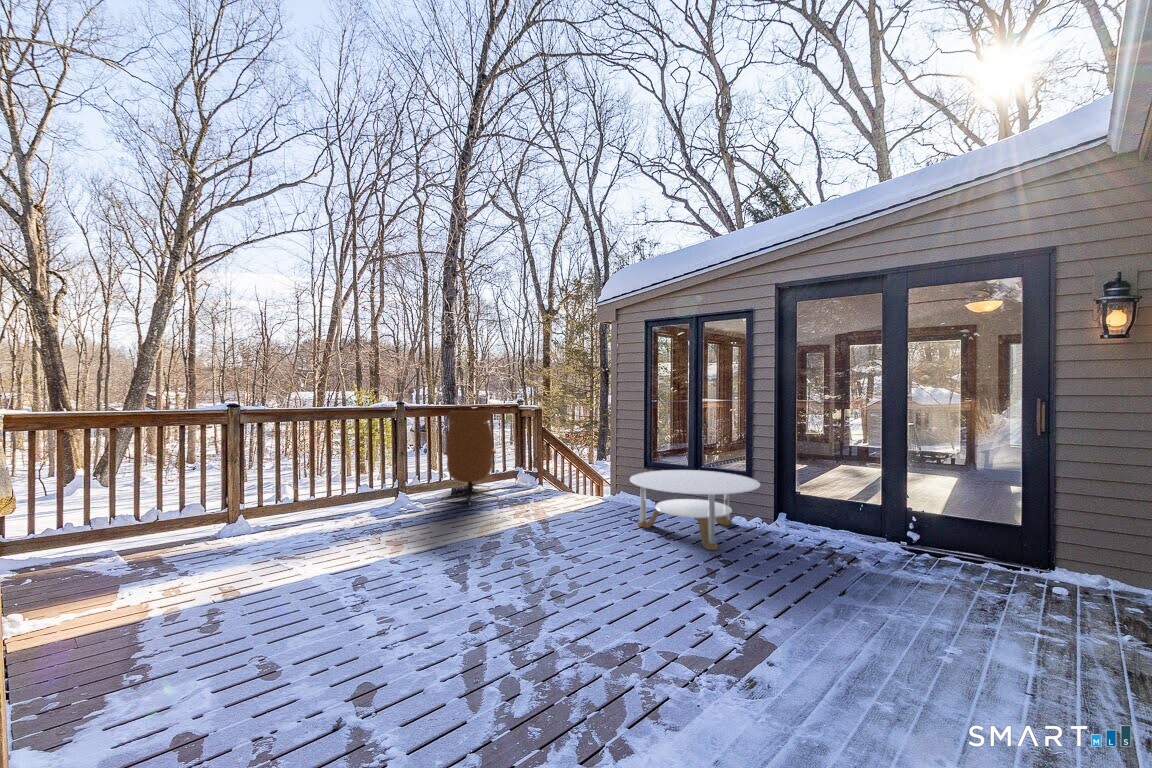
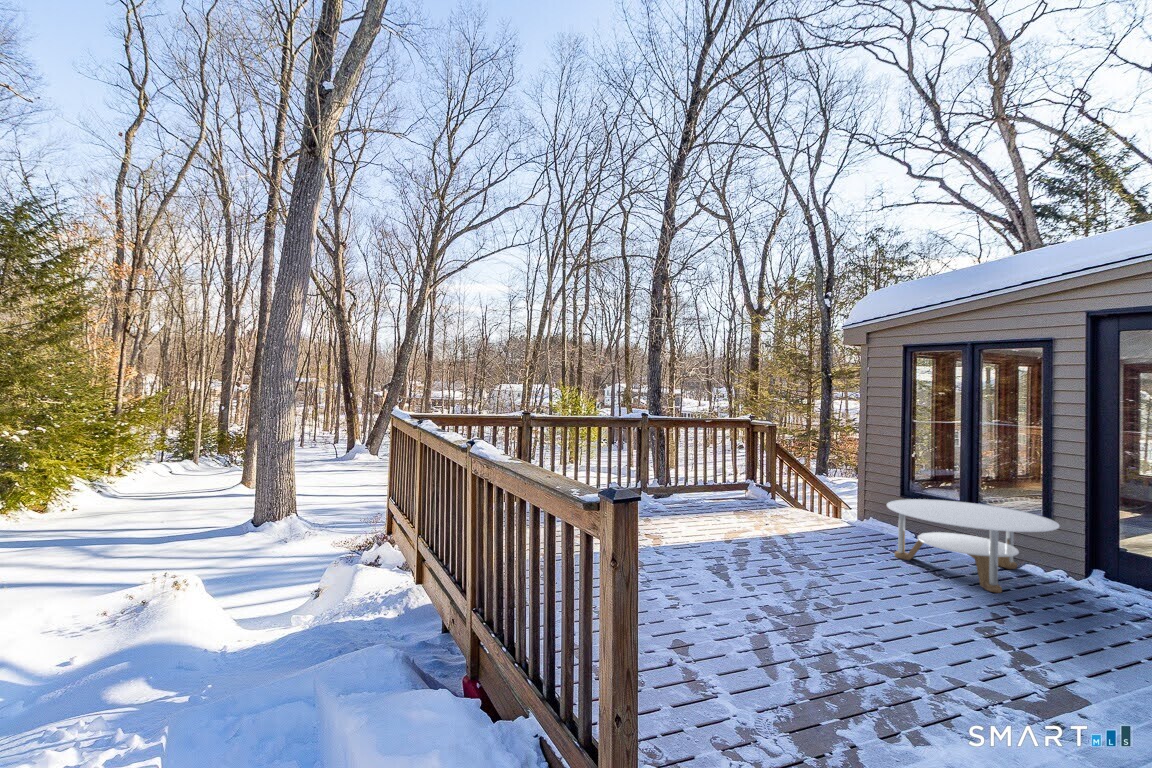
lounge chair: present [441,411,498,505] -> none [673,424,730,518]

